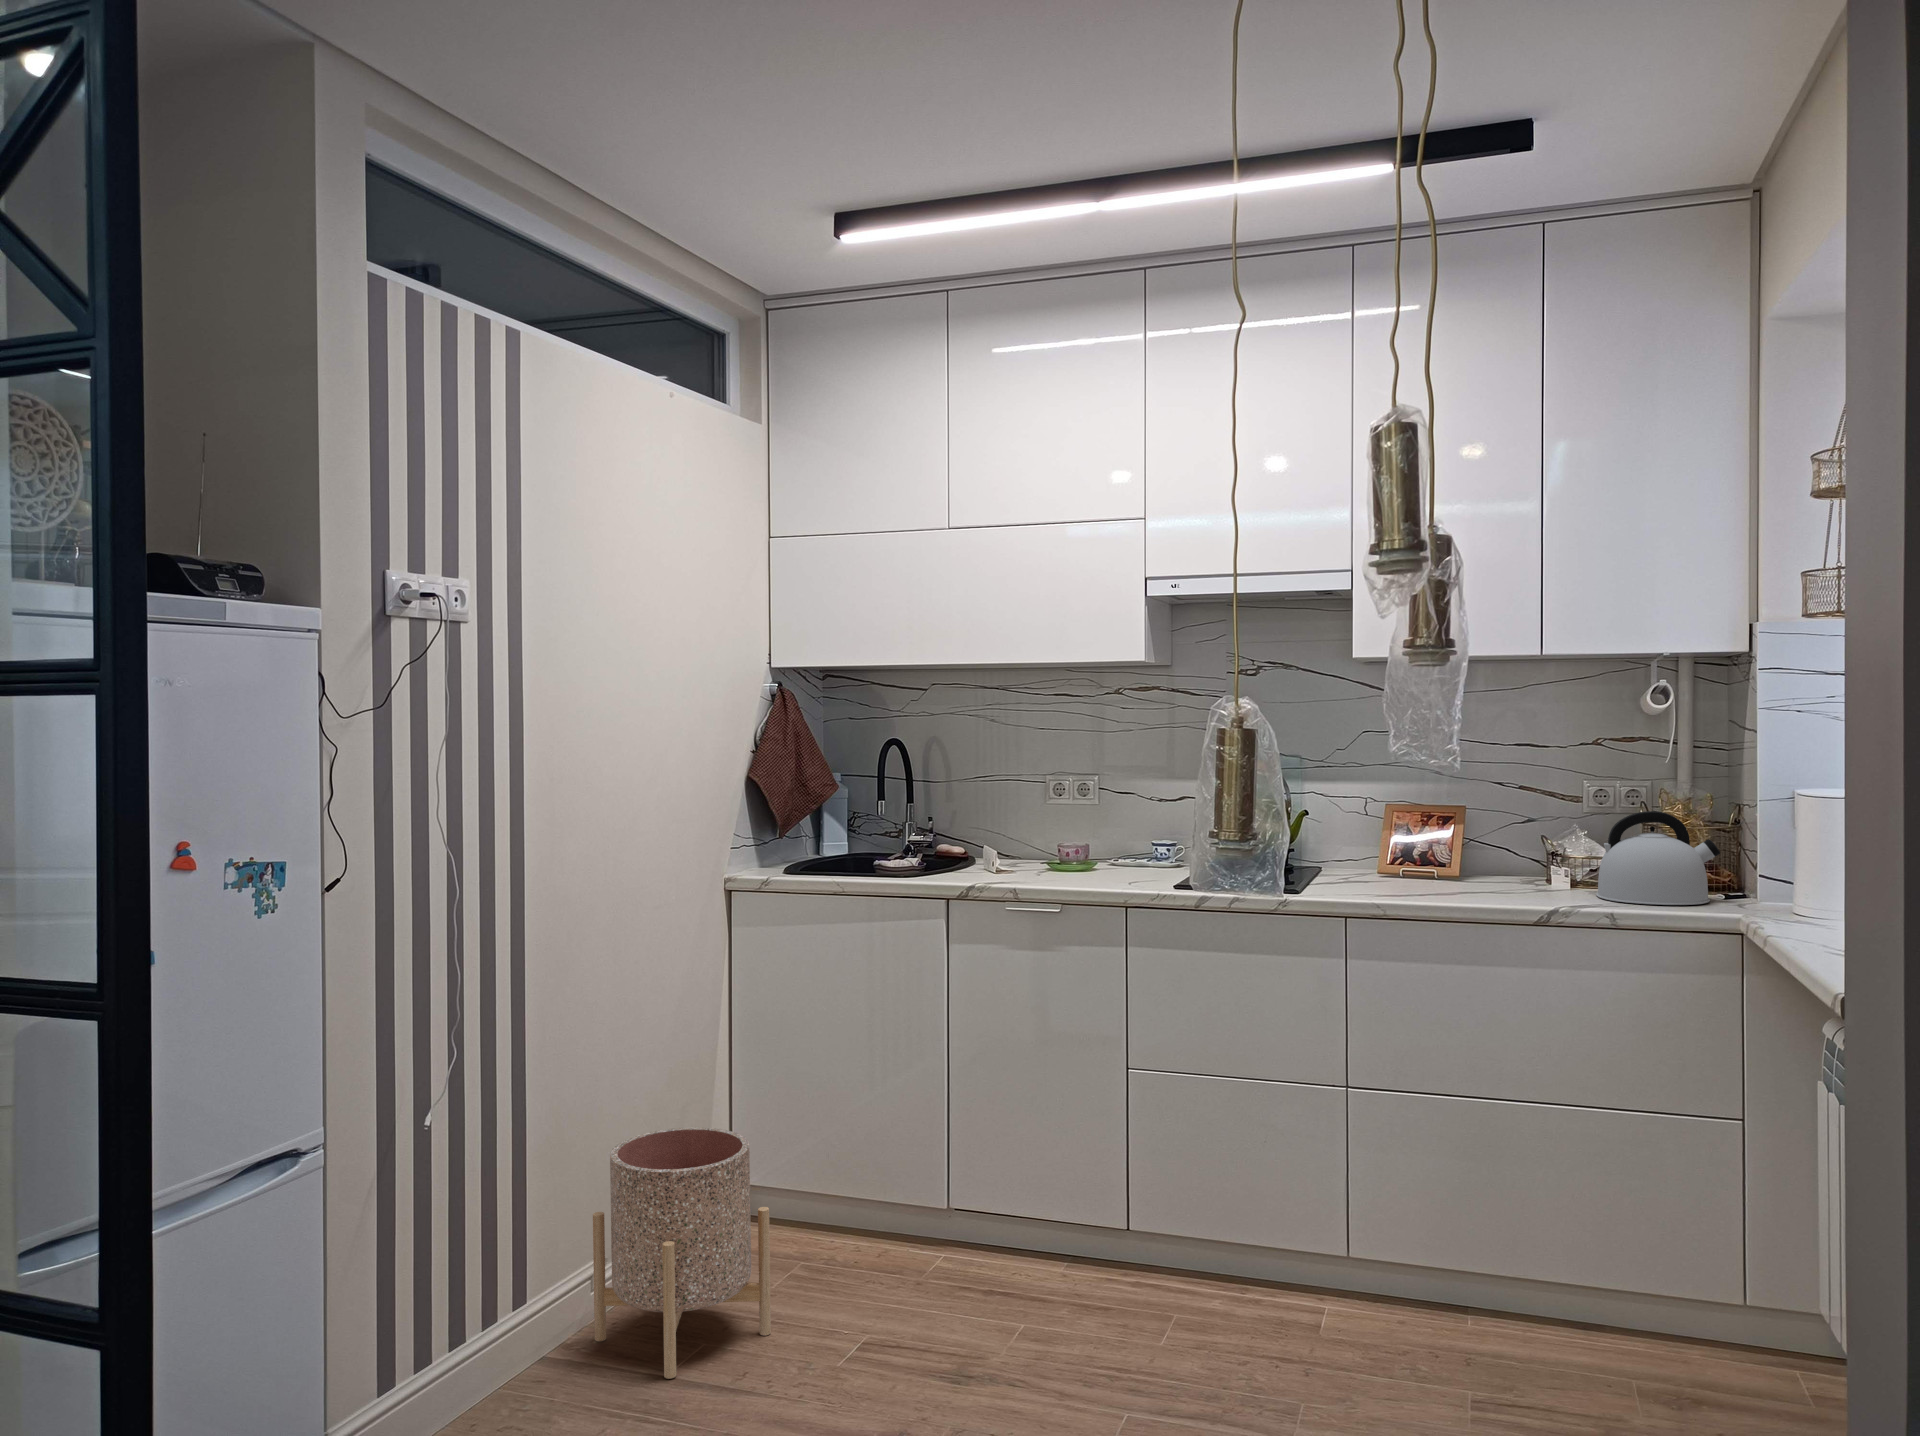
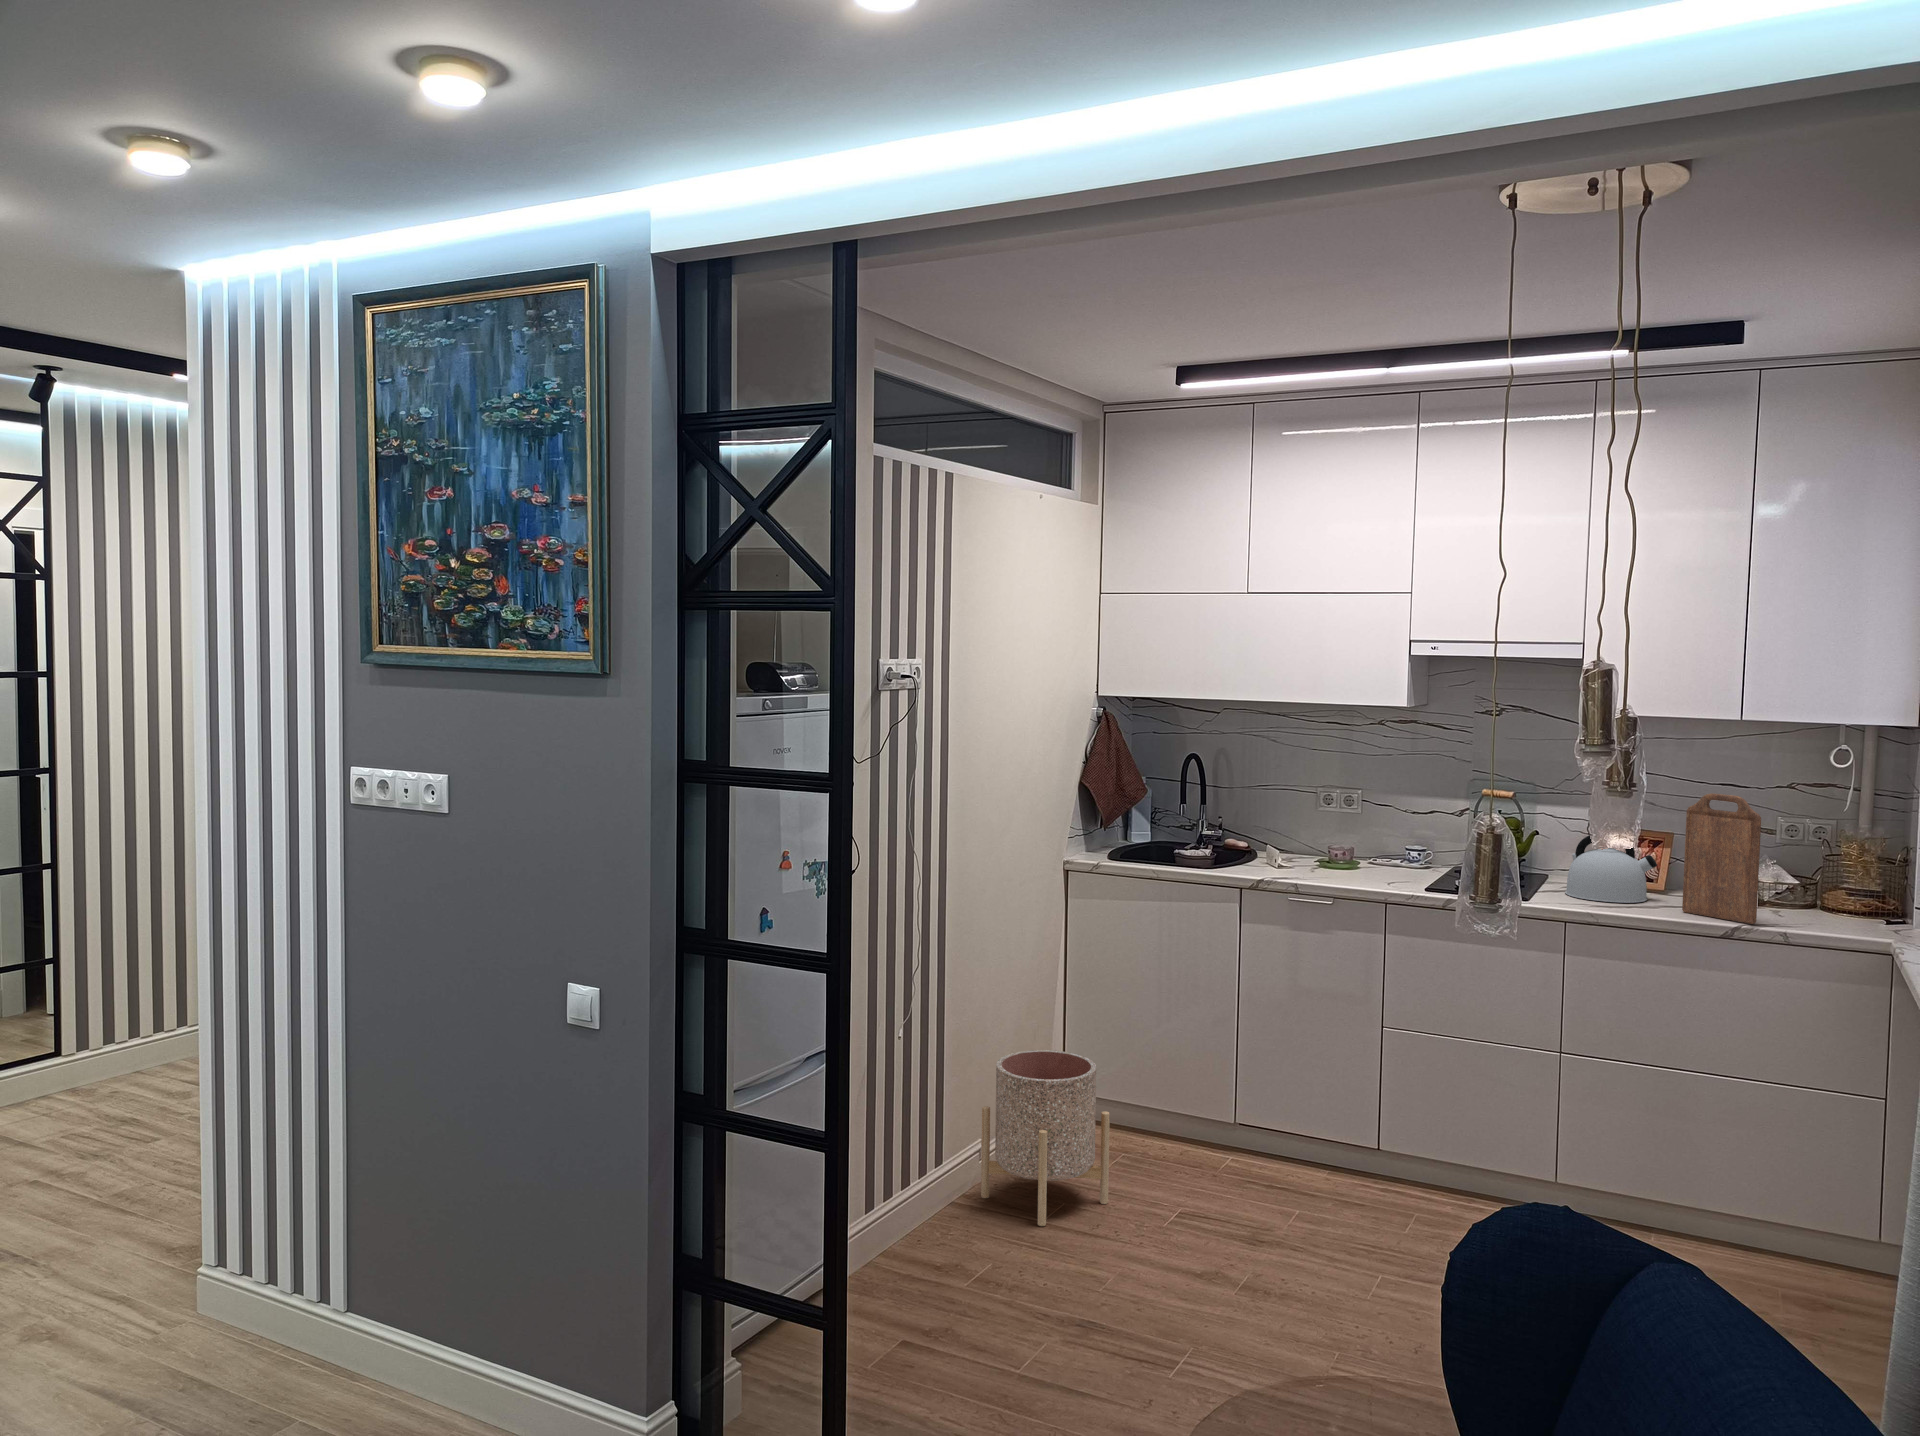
cutting board: none [1485,743,1577,905] -> present [1682,793,1761,924]
kettle: present [1596,811,1720,905] -> present [1565,835,1657,903]

